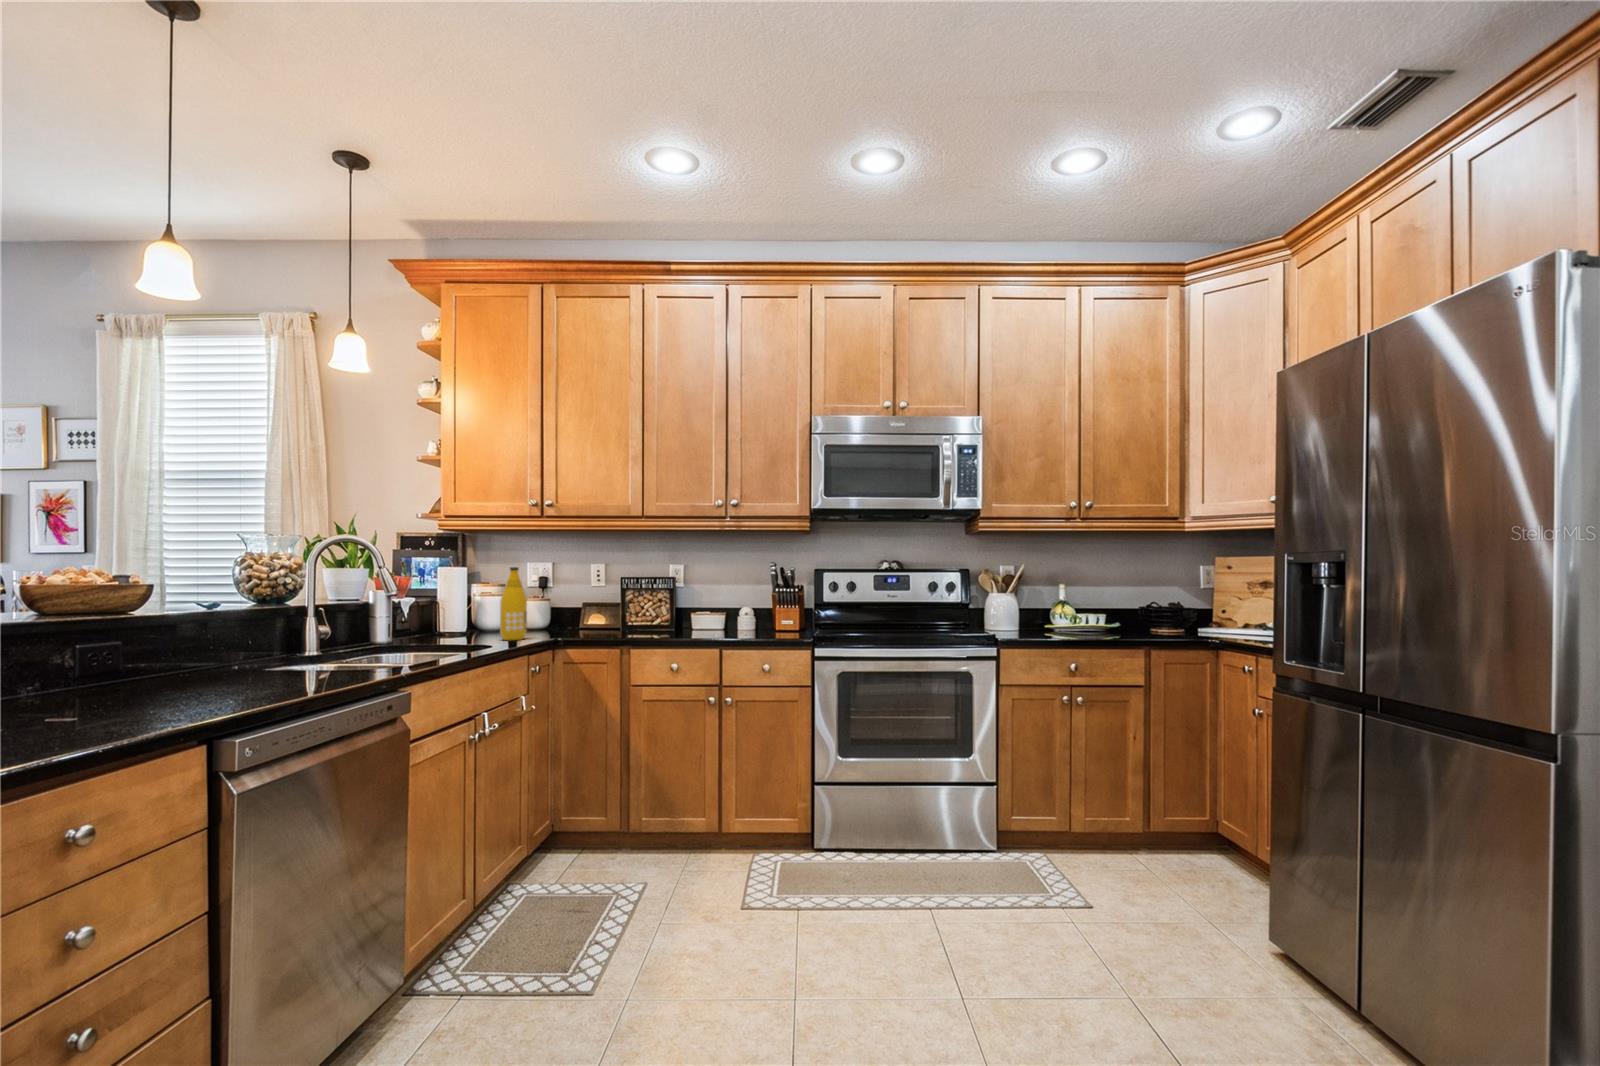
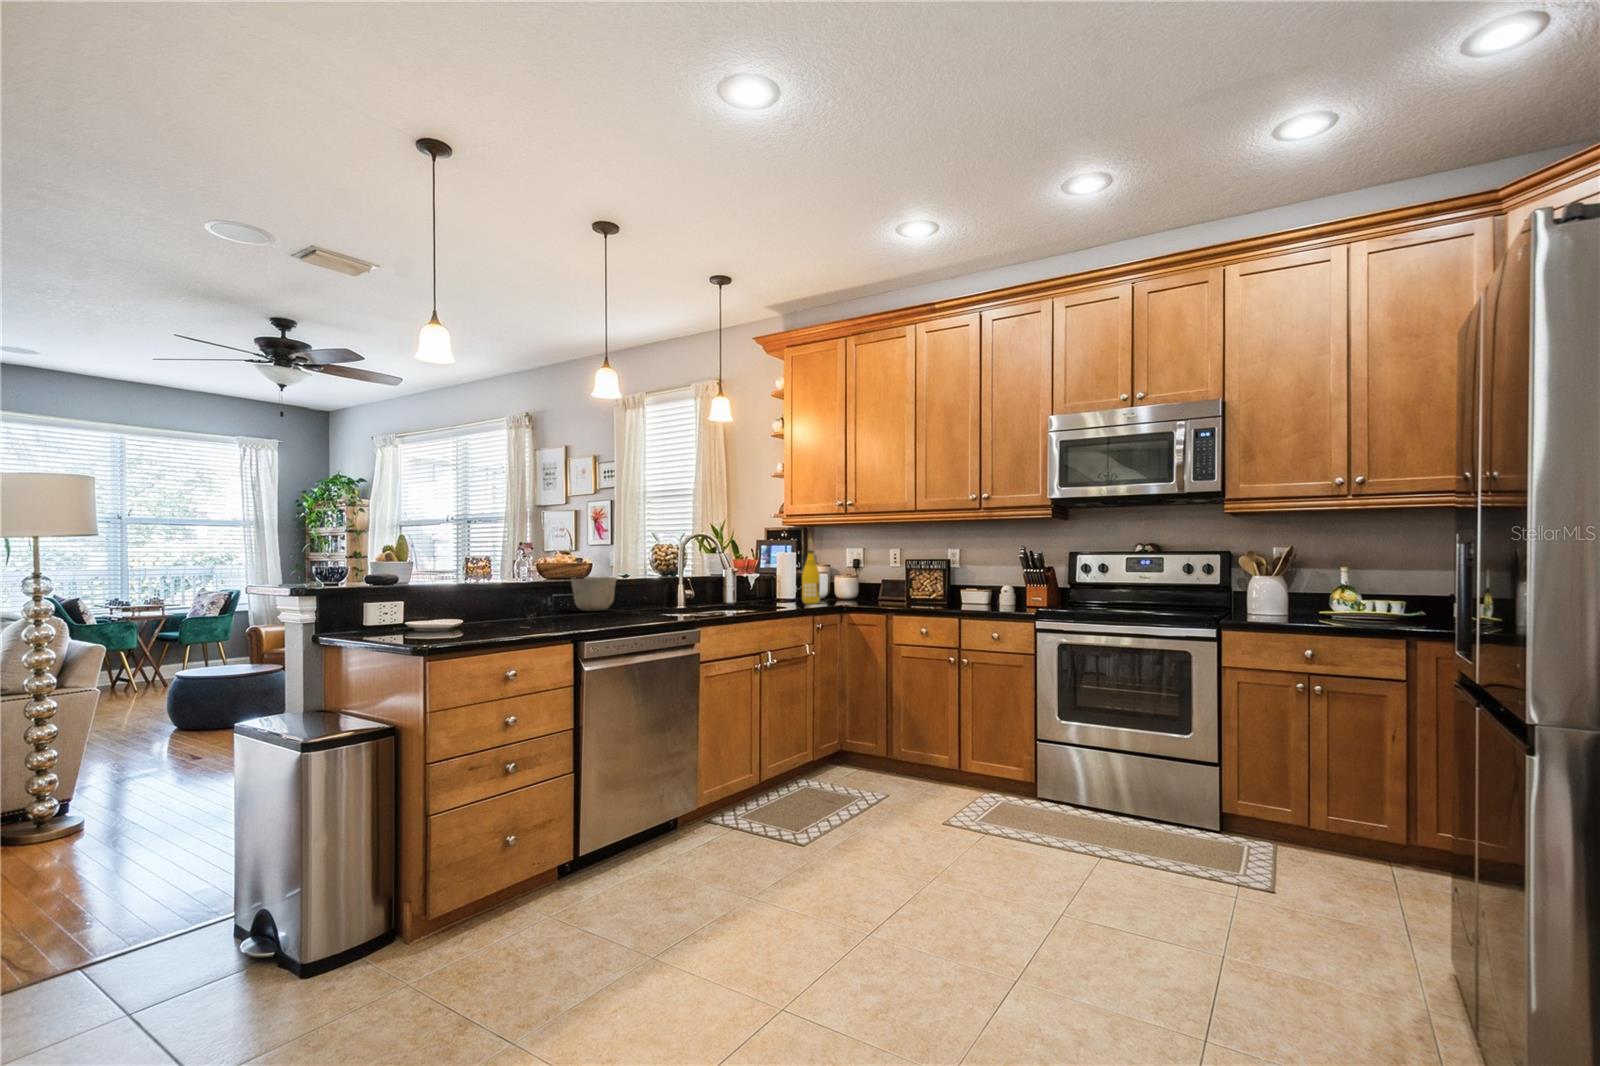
ceramic bowl: none [109,620,219,689] -> present [571,577,617,611]

